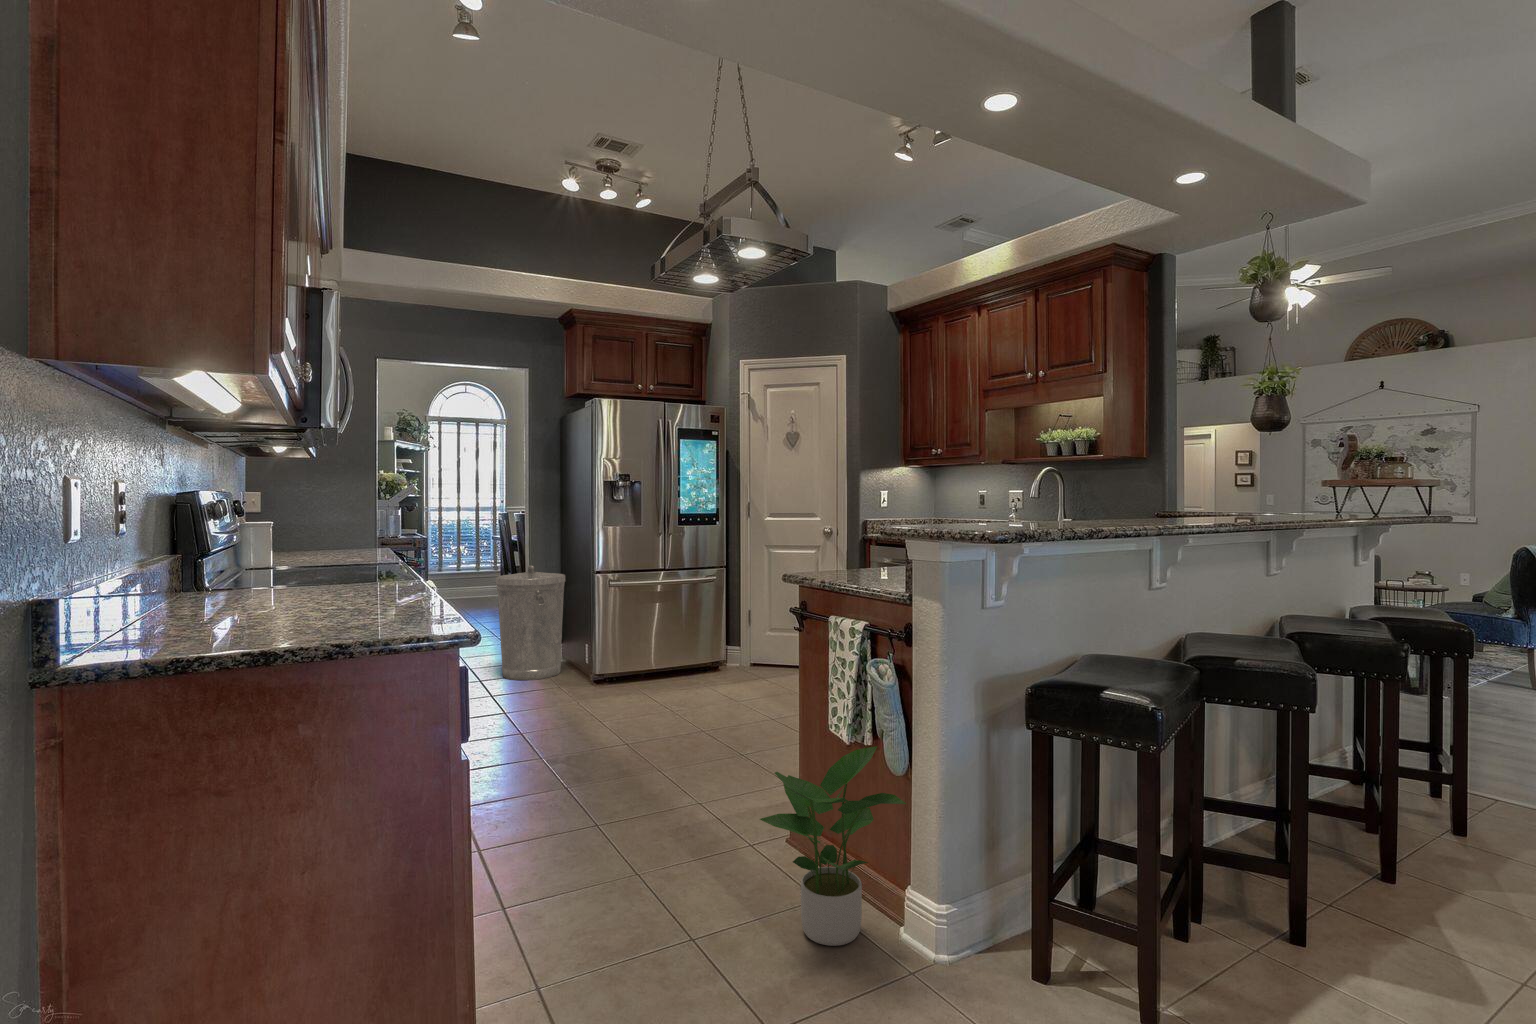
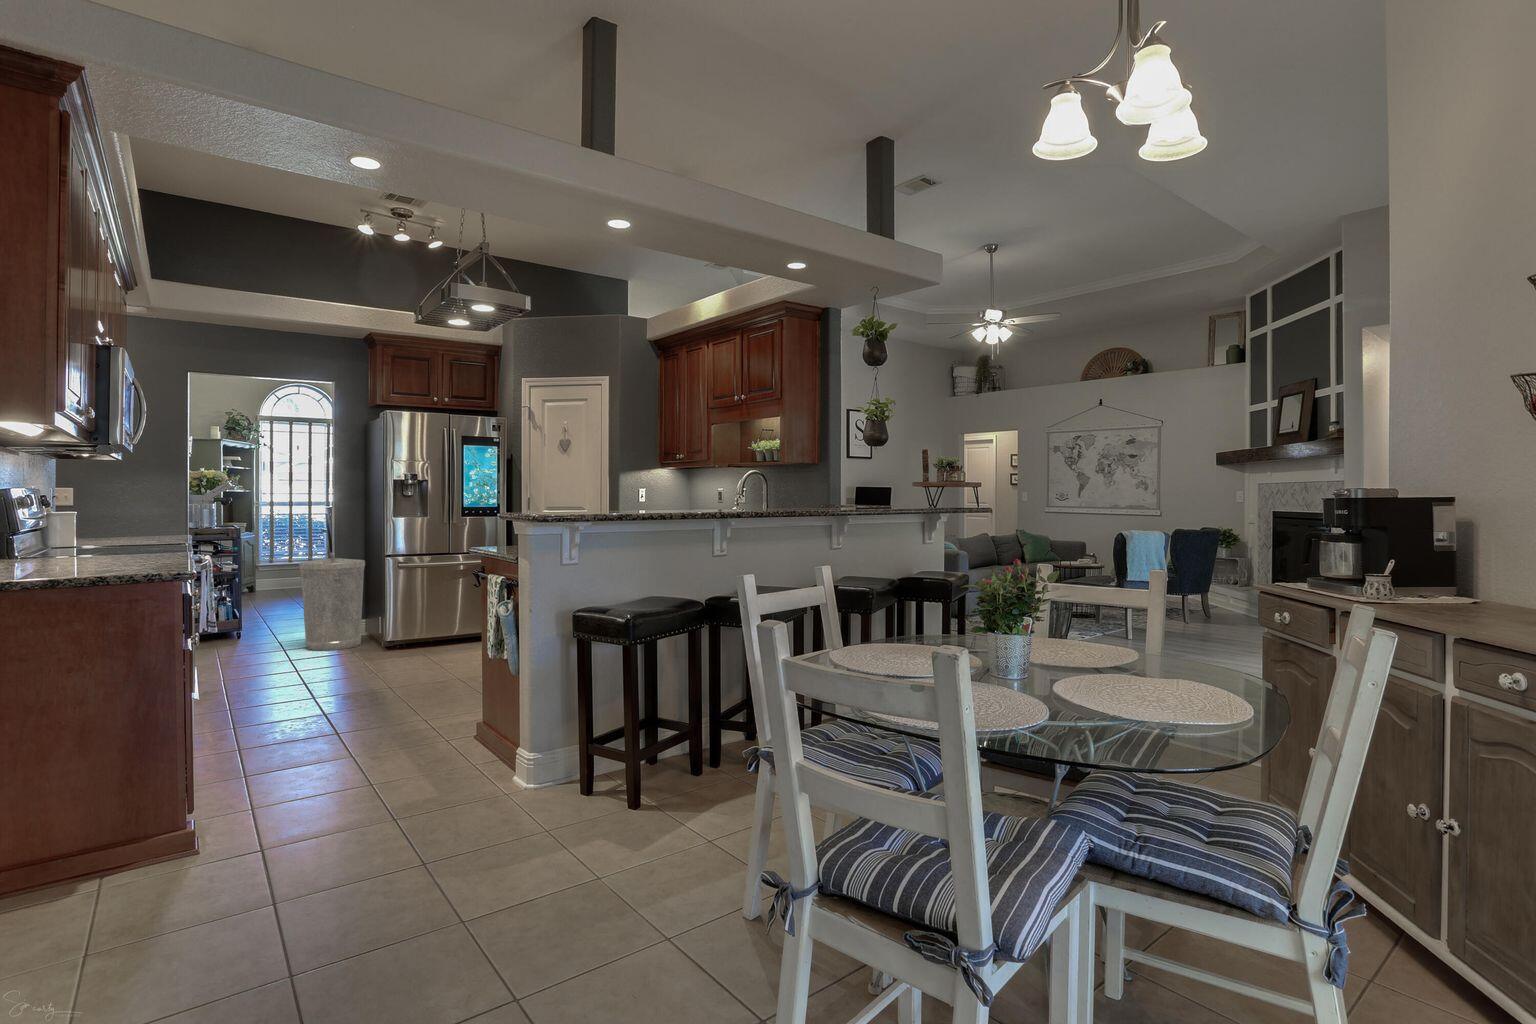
potted plant: present [760,746,906,946] -> none [419,657,508,781]

